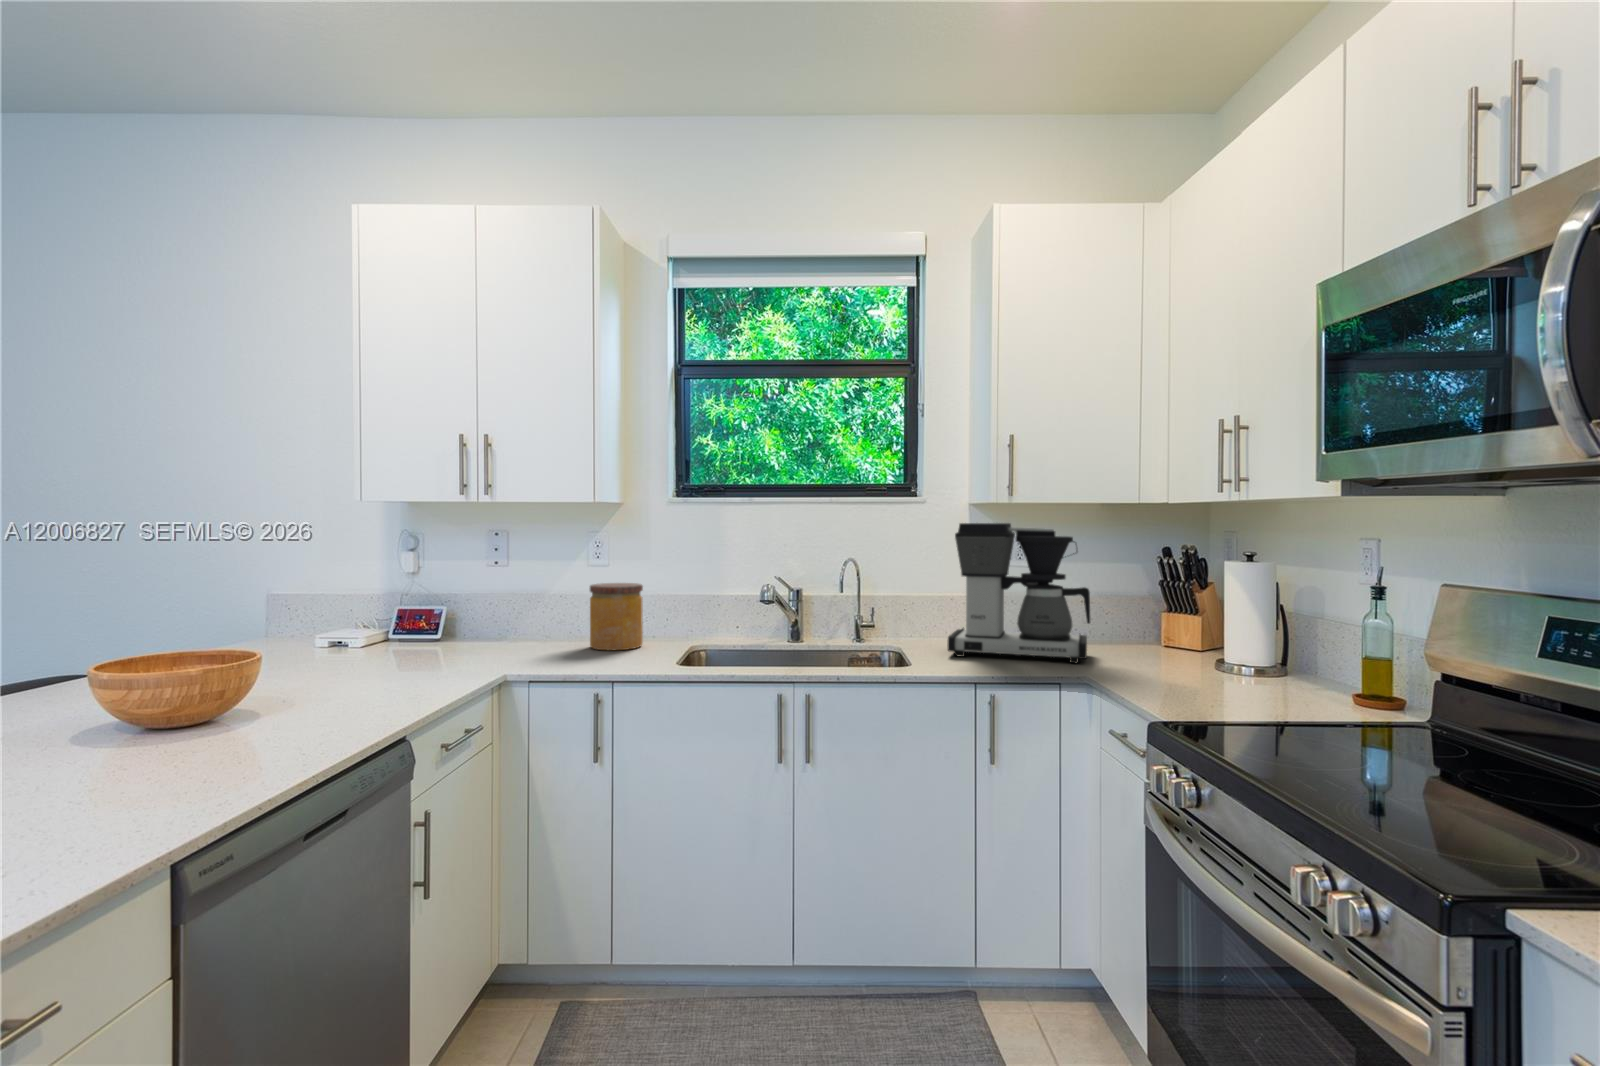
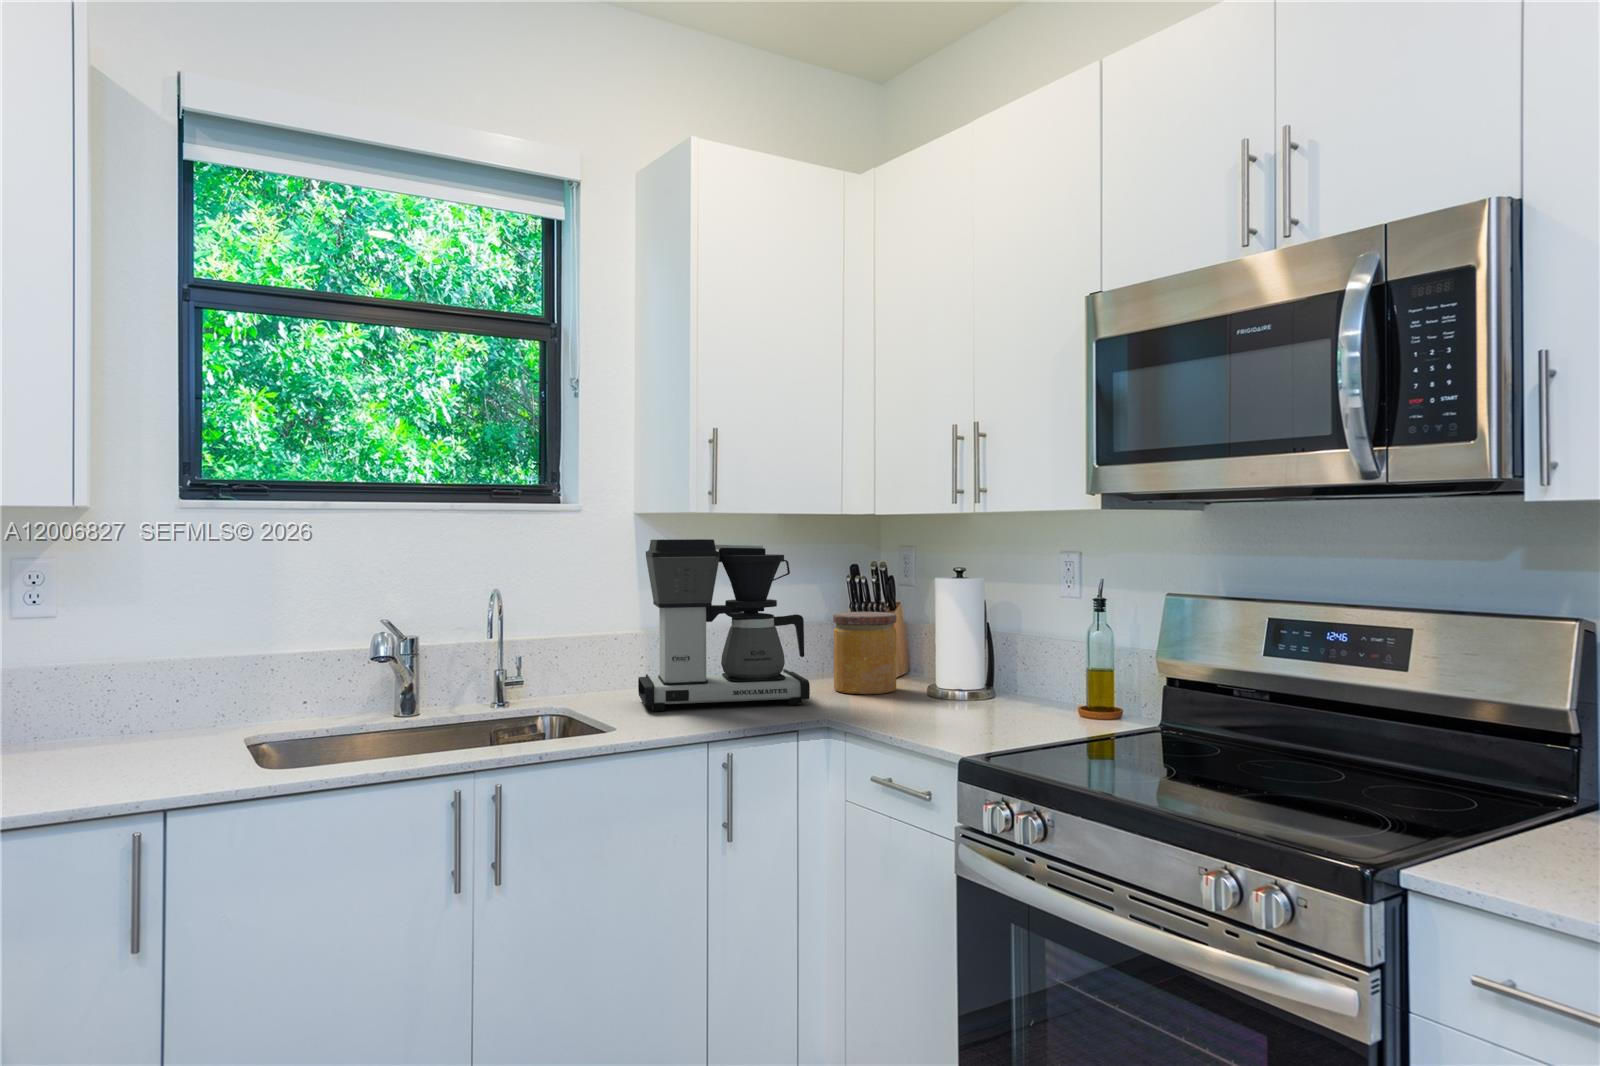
jar: present [590,583,643,650] -> present [833,612,896,694]

